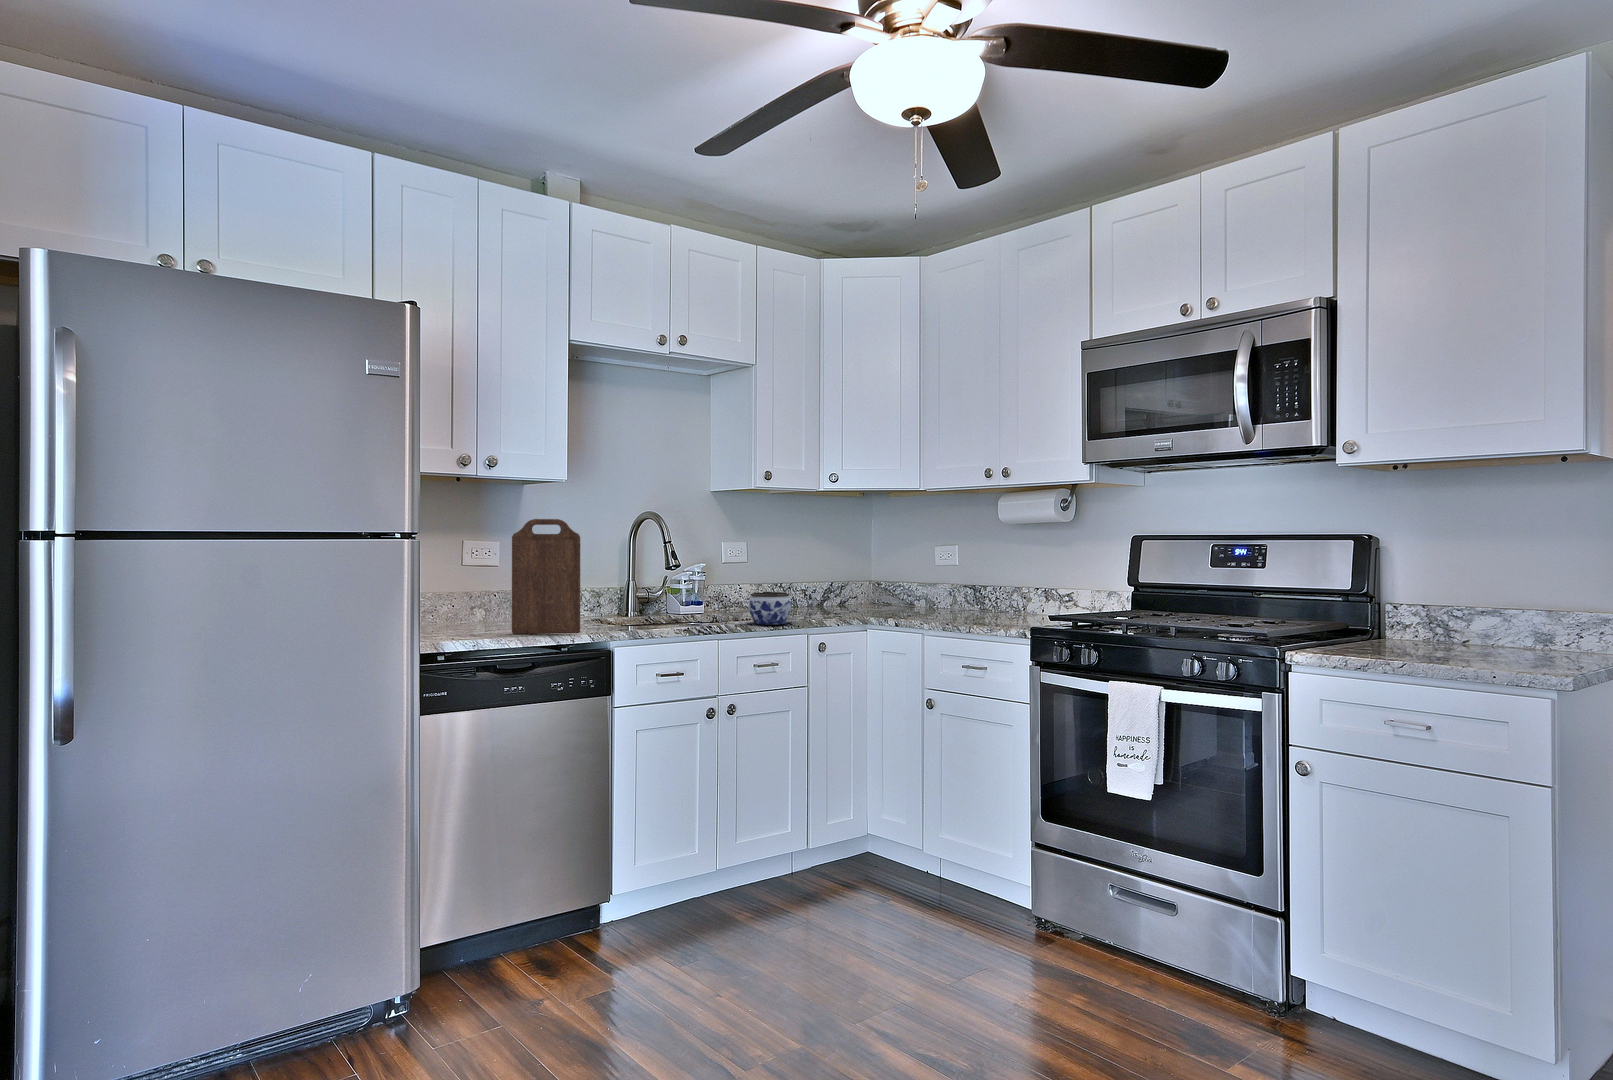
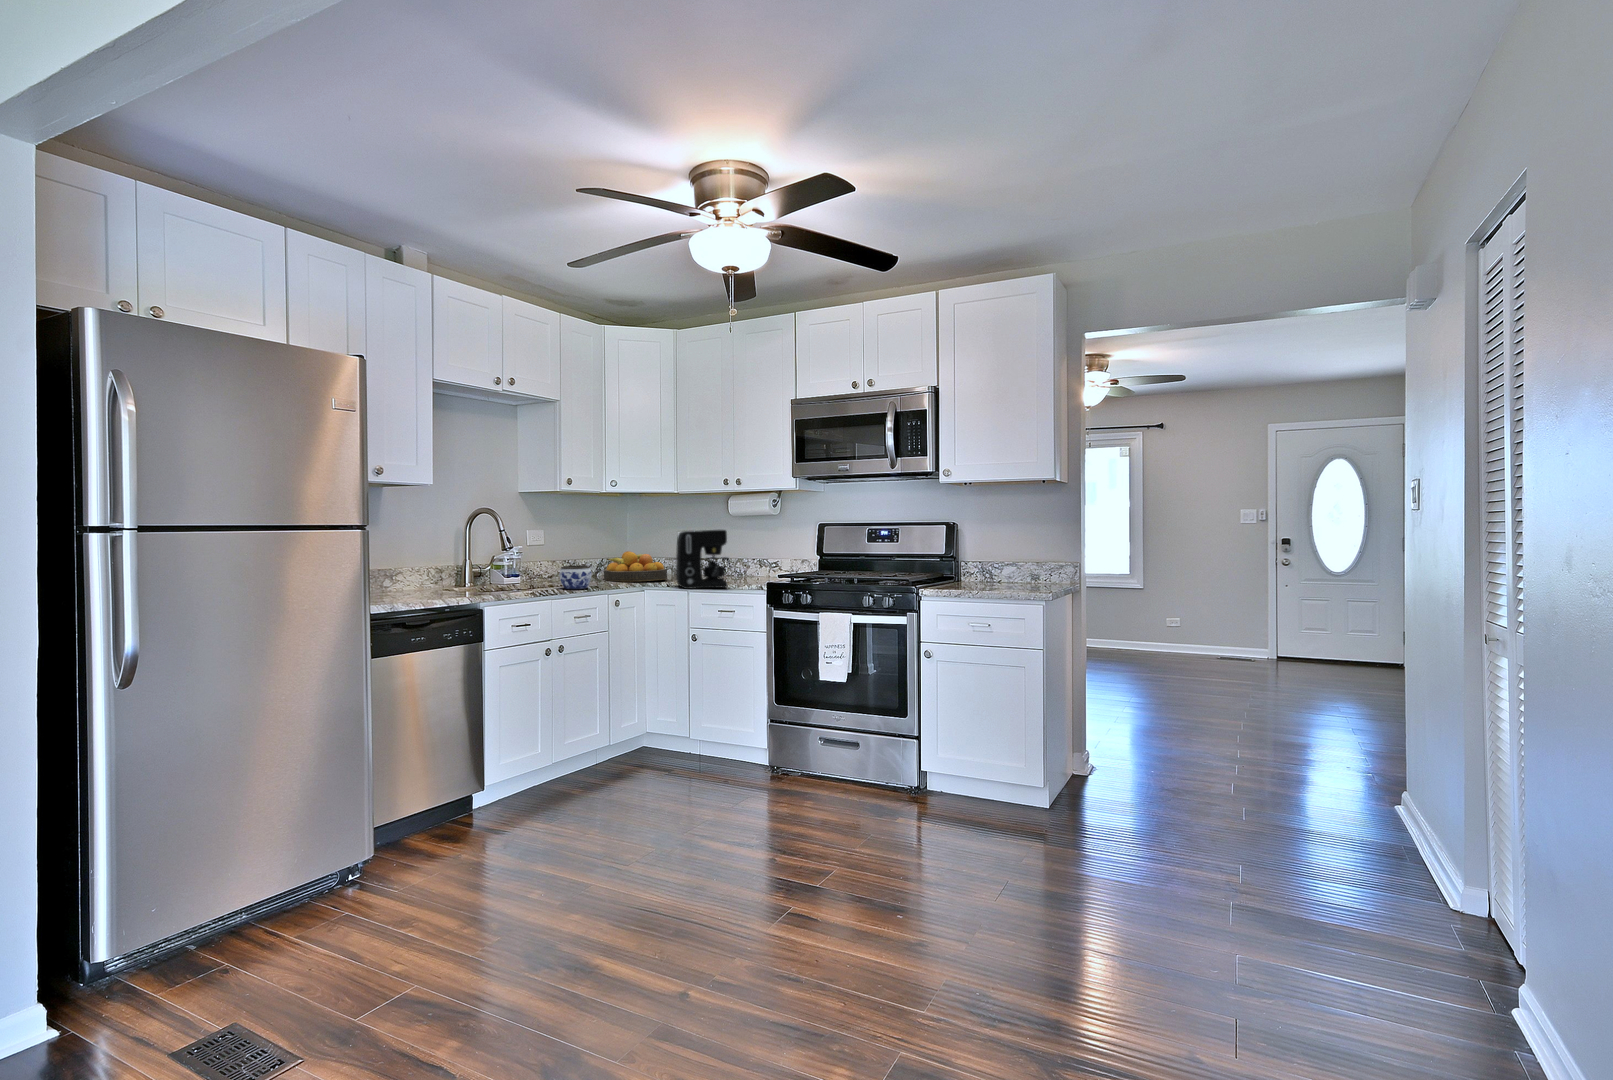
cutting board: present [512,519,580,634] -> none [394,514,450,601]
coffee maker: none [916,544,997,630] -> present [676,530,731,589]
fruit bowl: none [830,573,916,616] -> present [604,551,667,581]

